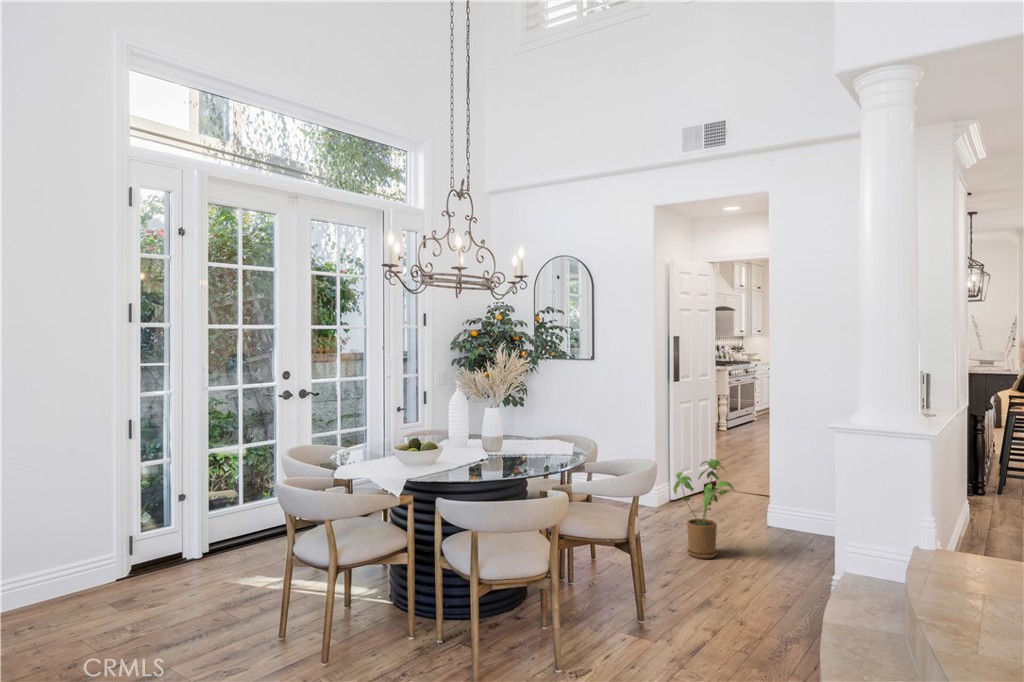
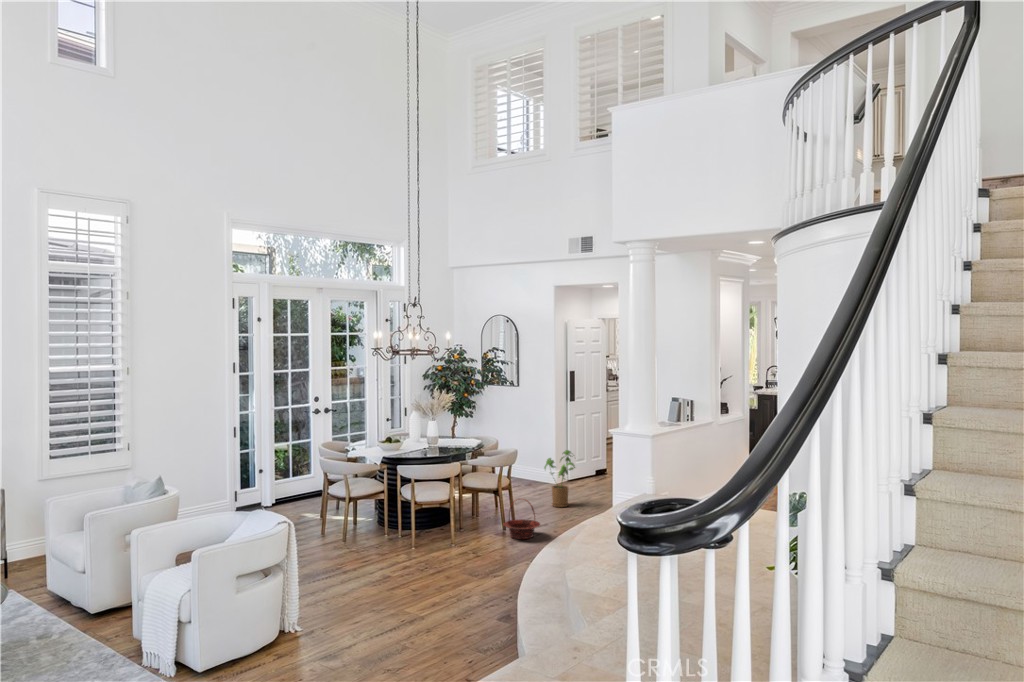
basket: none [649,563,729,650] -> present [503,499,540,539]

